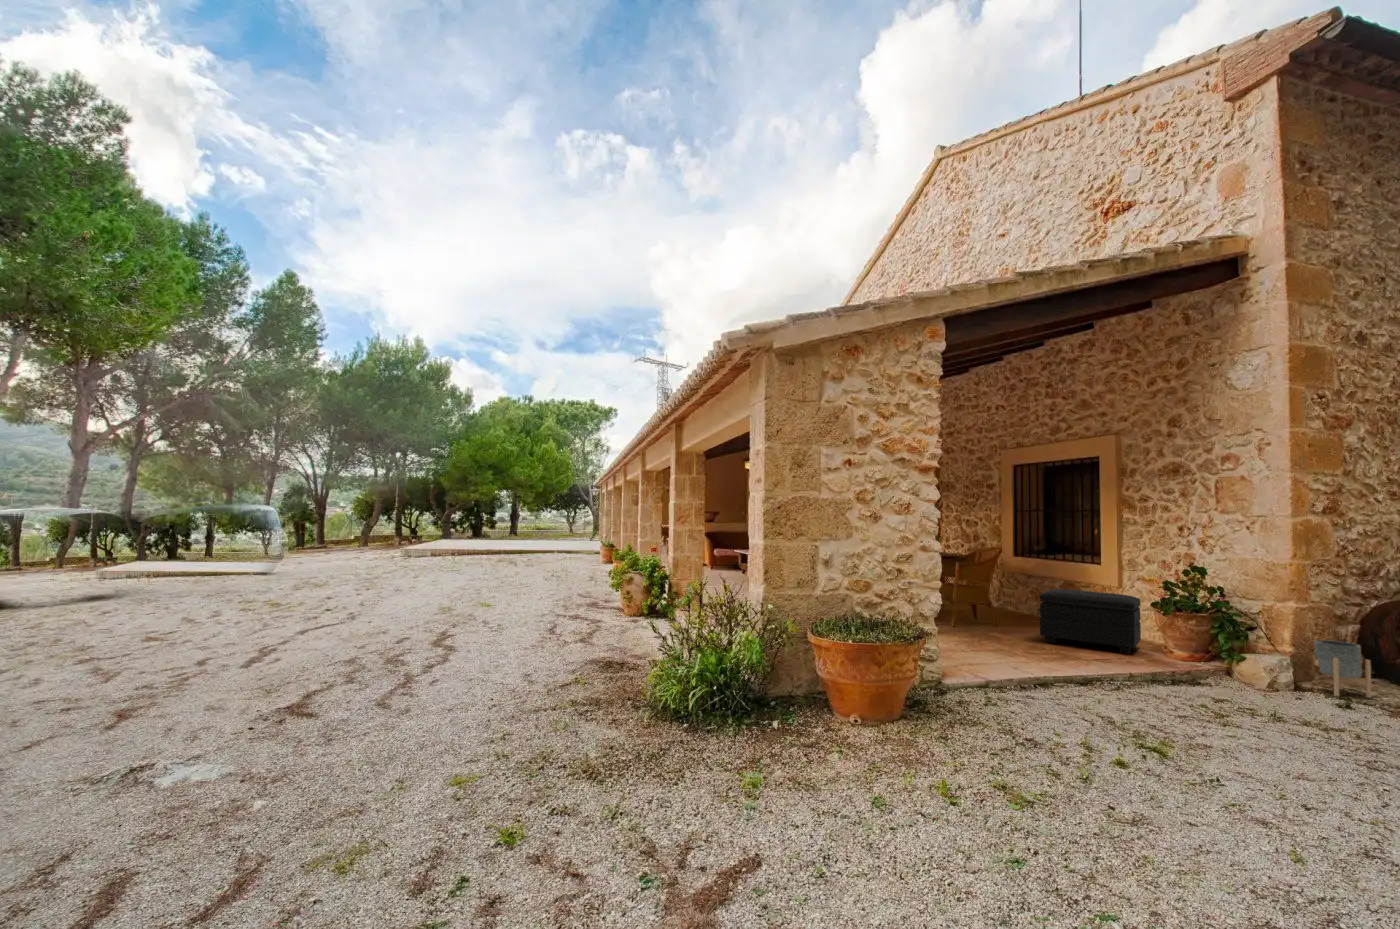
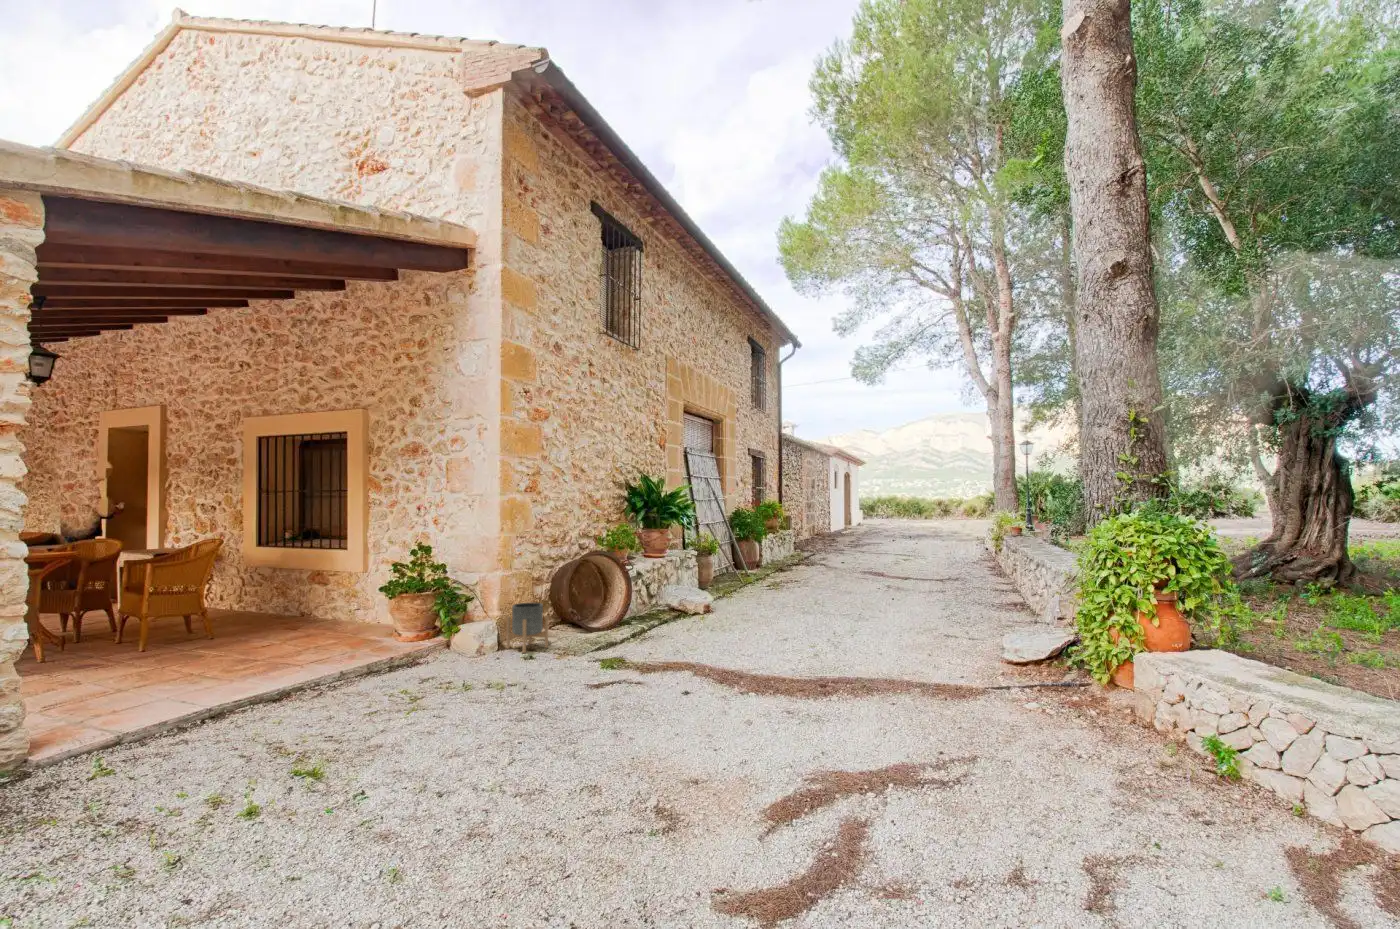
footstool: present [1040,589,1141,654] -> none [254,583,376,655]

